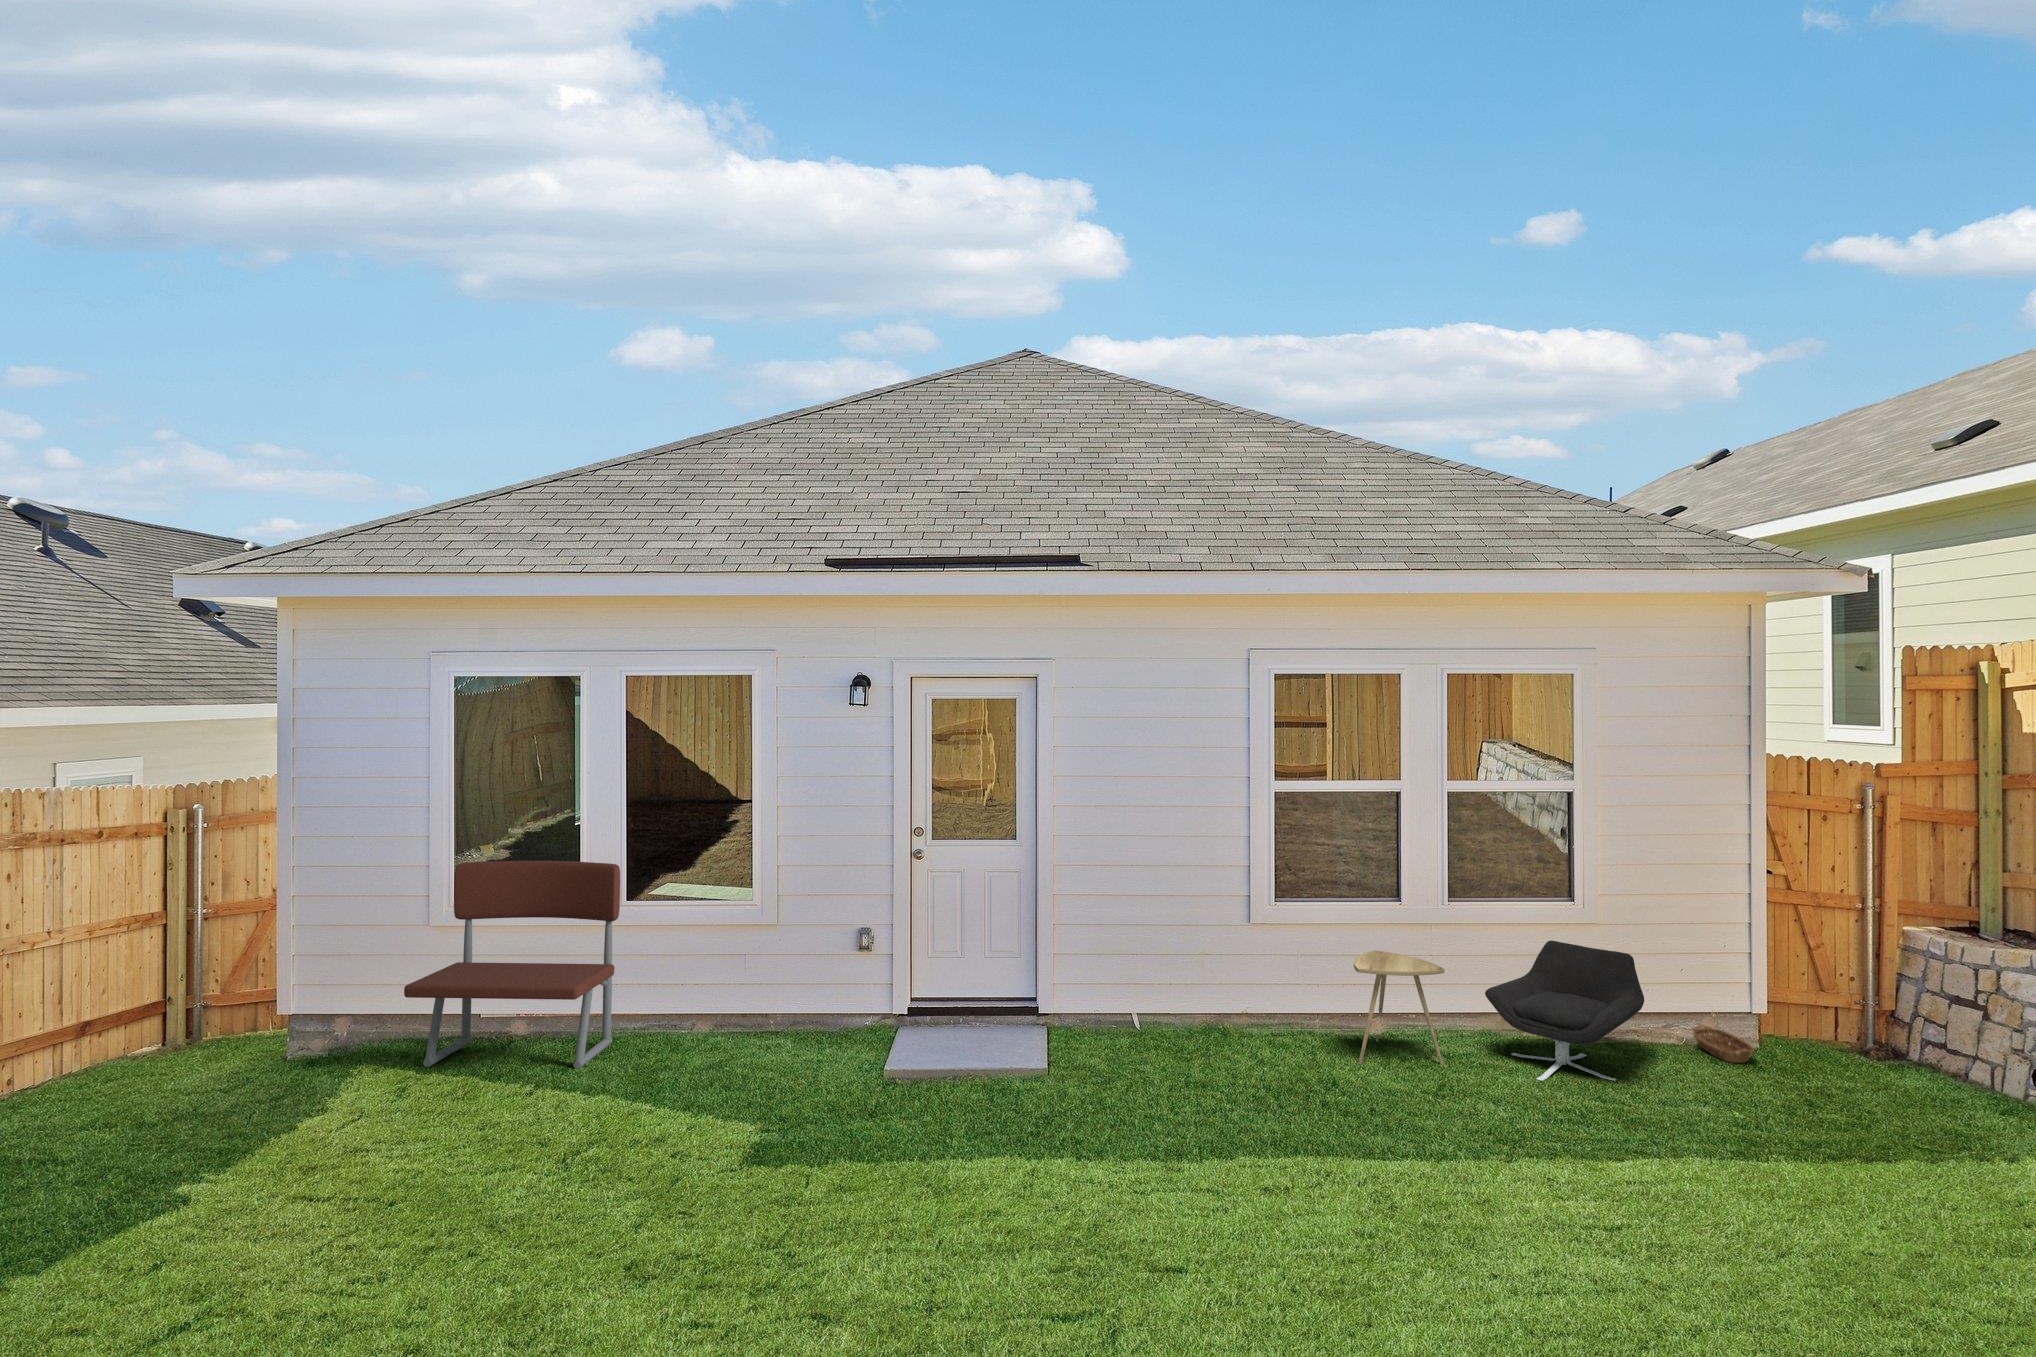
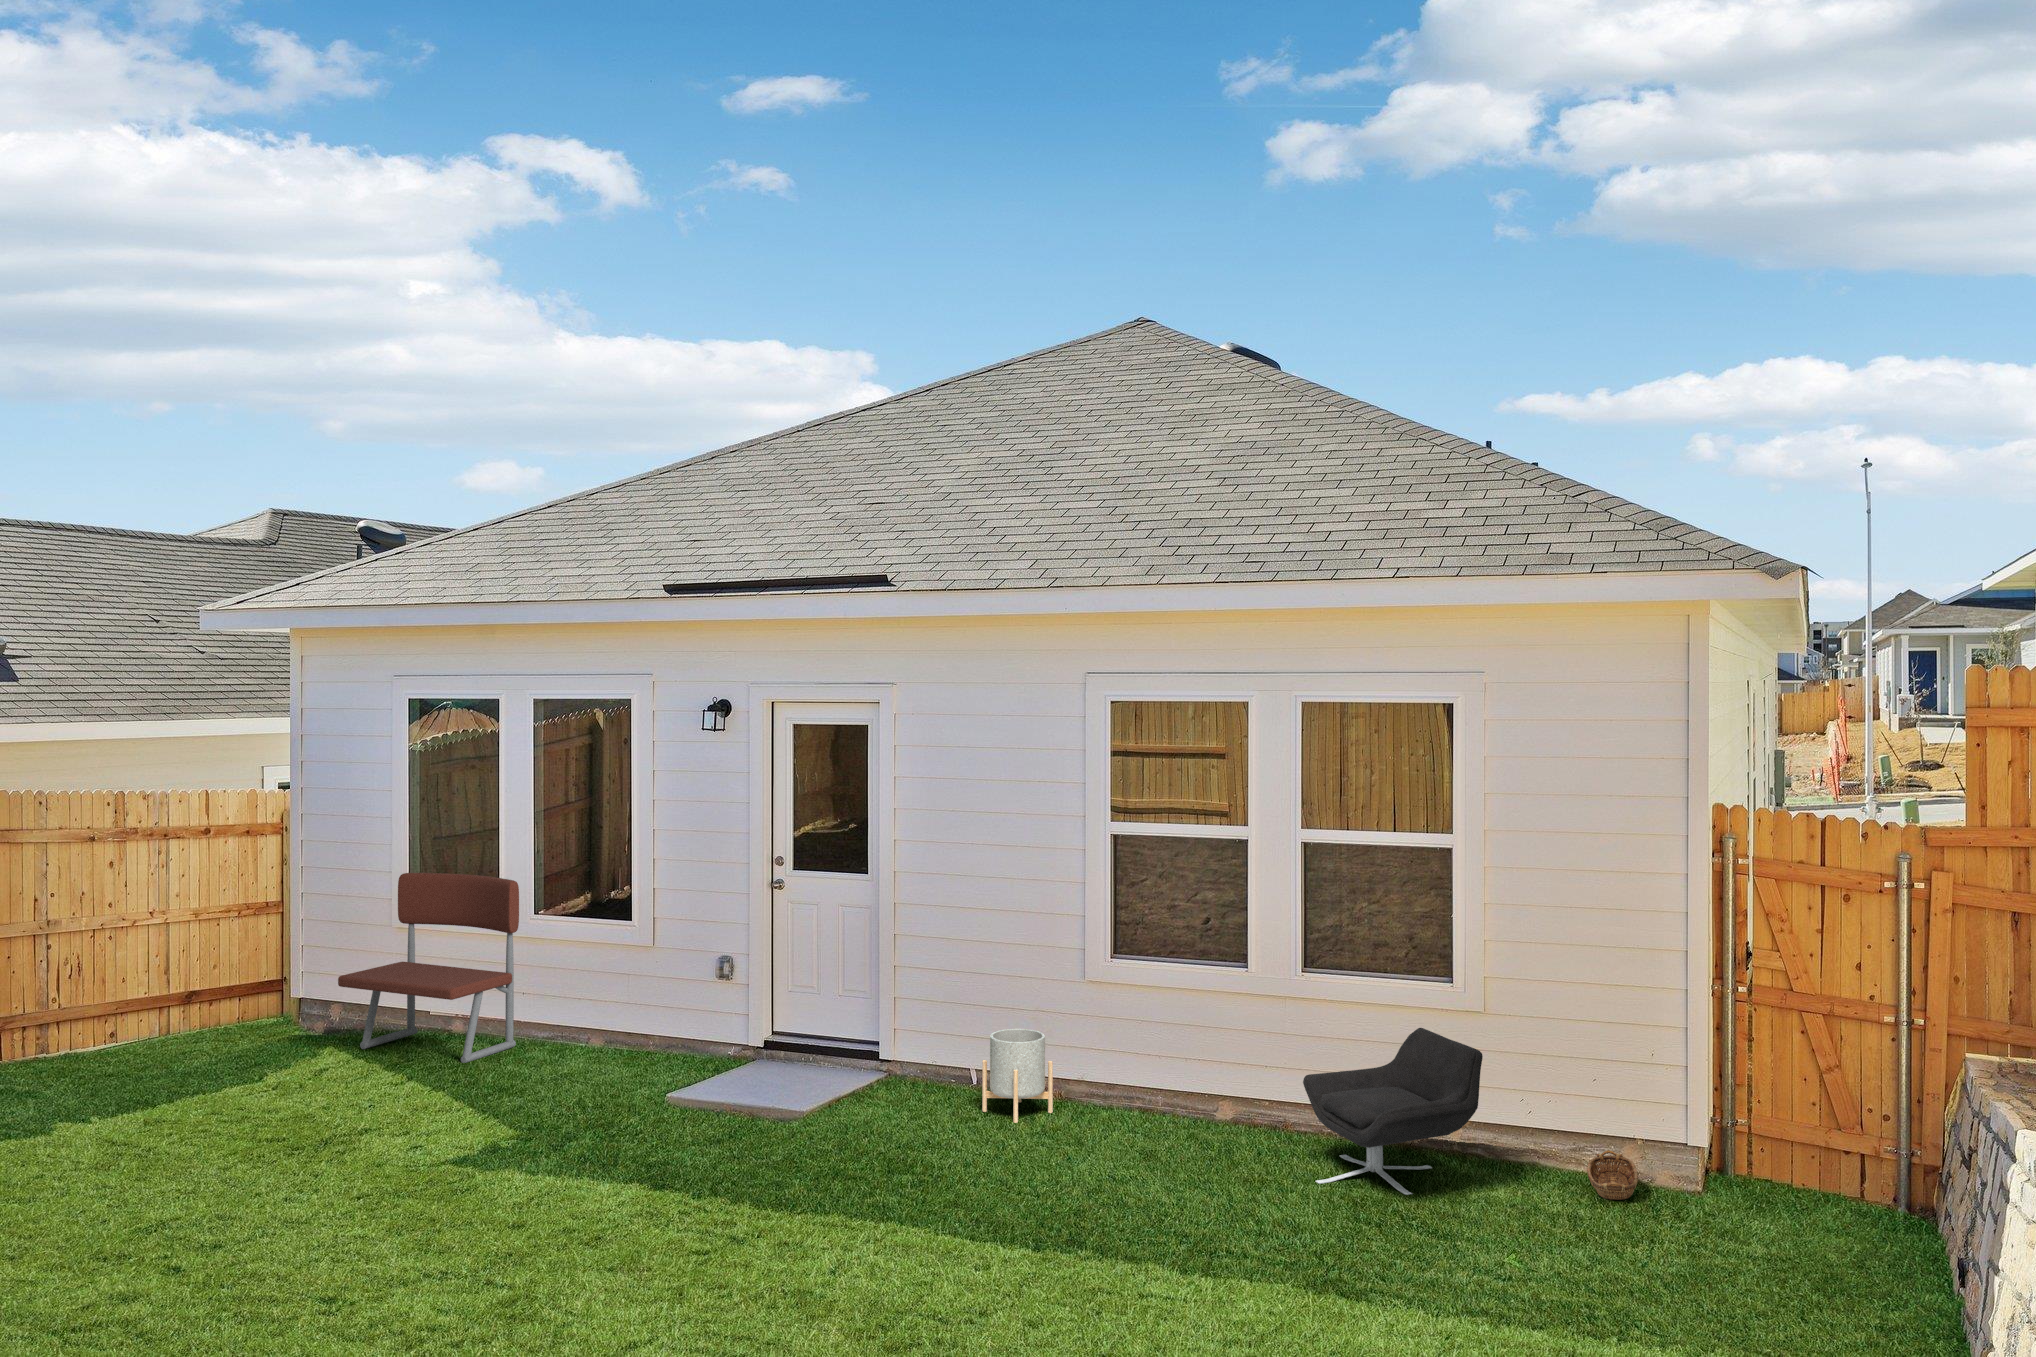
side table: present [1354,951,1445,1065] -> none [1146,1022,1244,1157]
planter: none [1177,972,1235,1060] -> present [982,1029,1053,1123]

